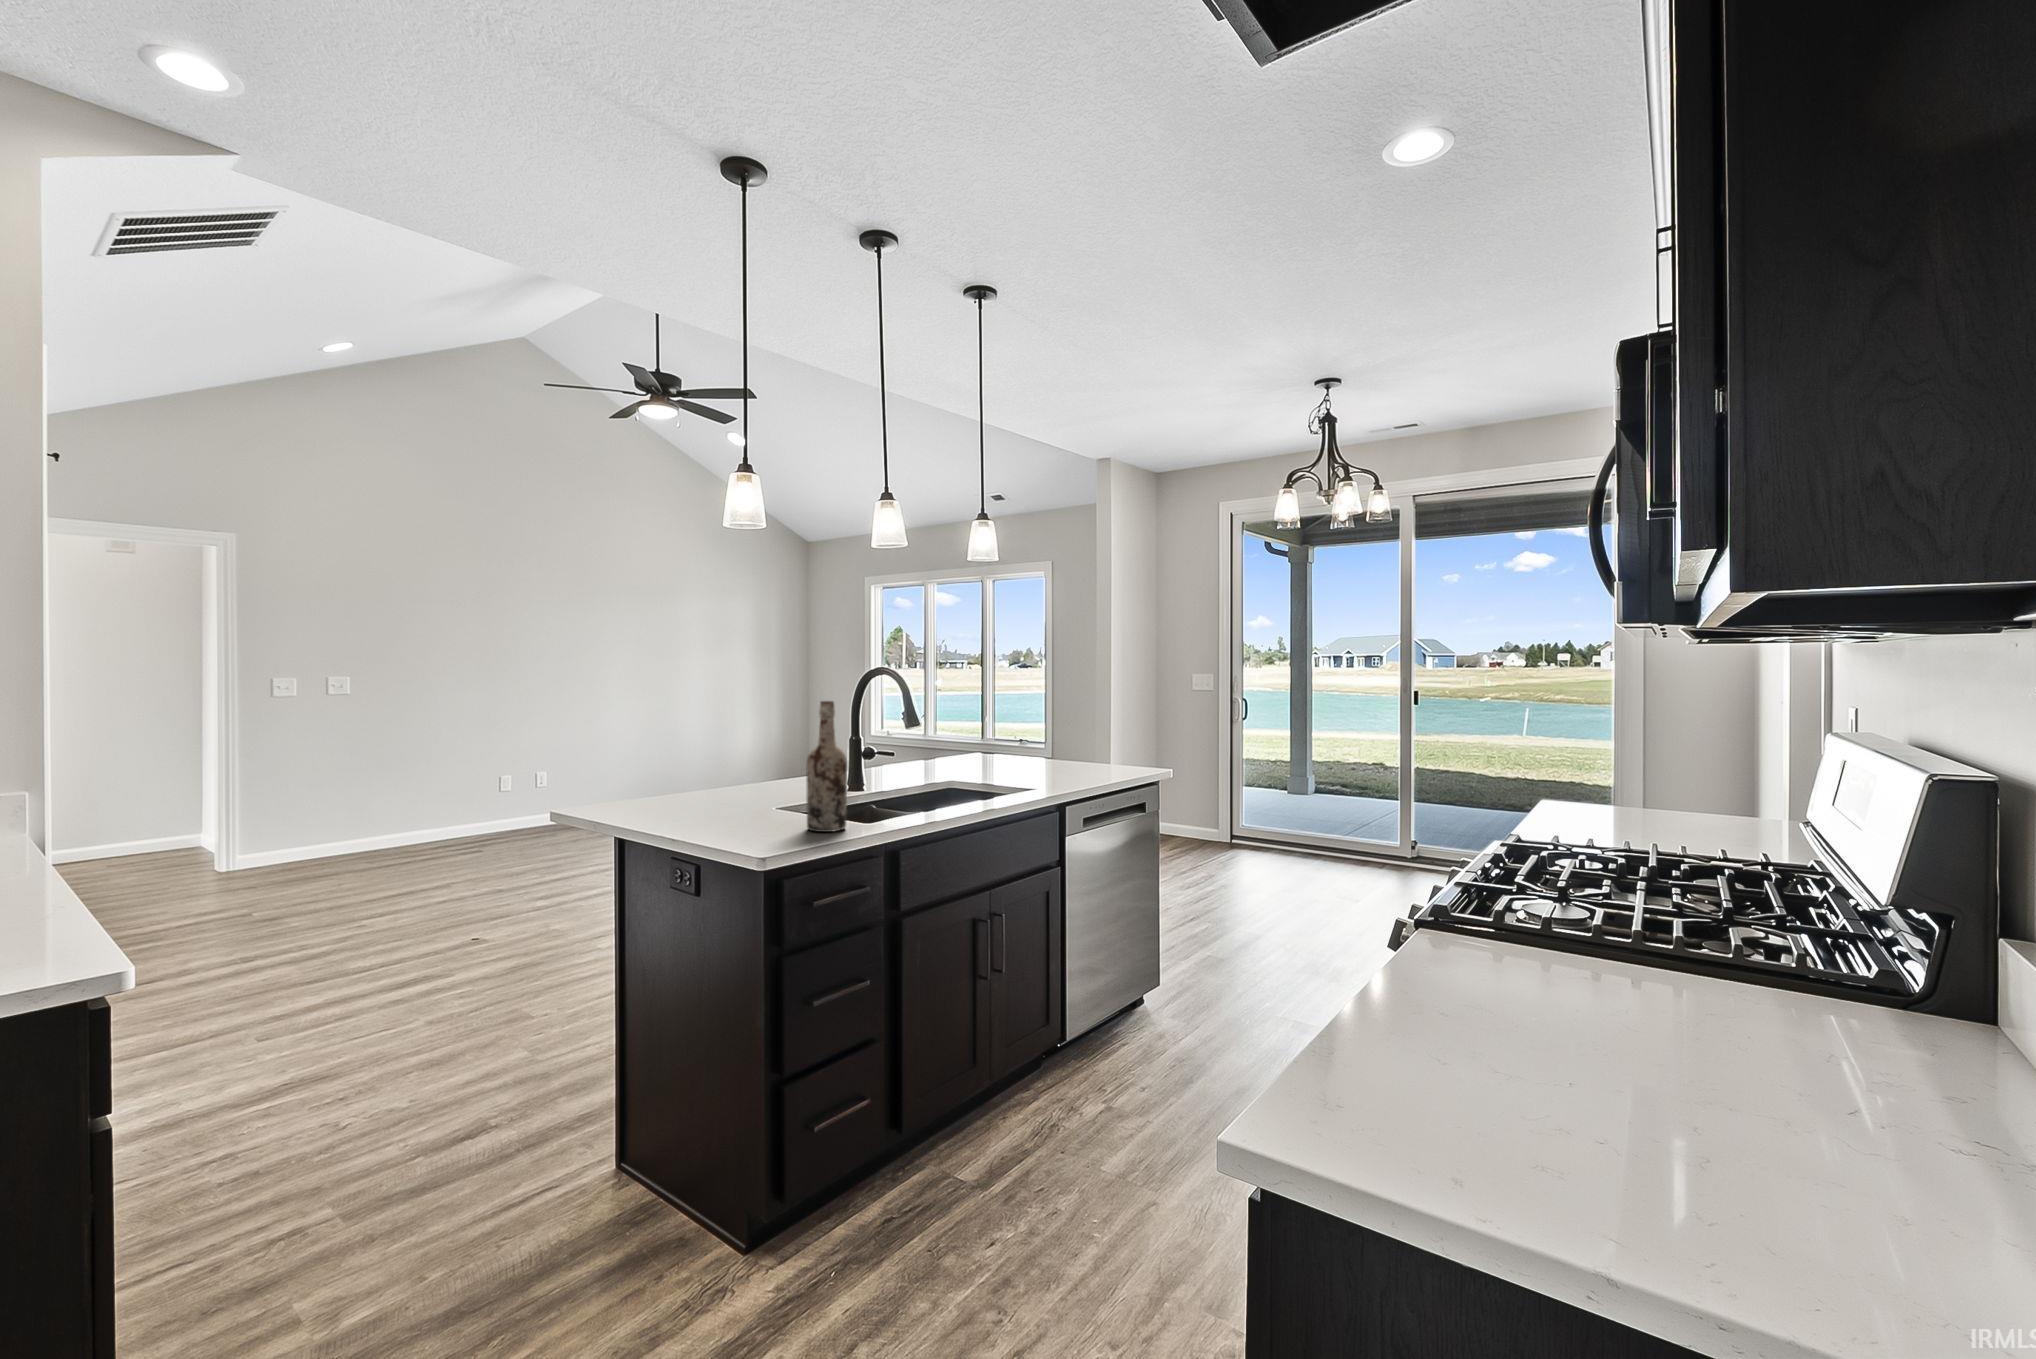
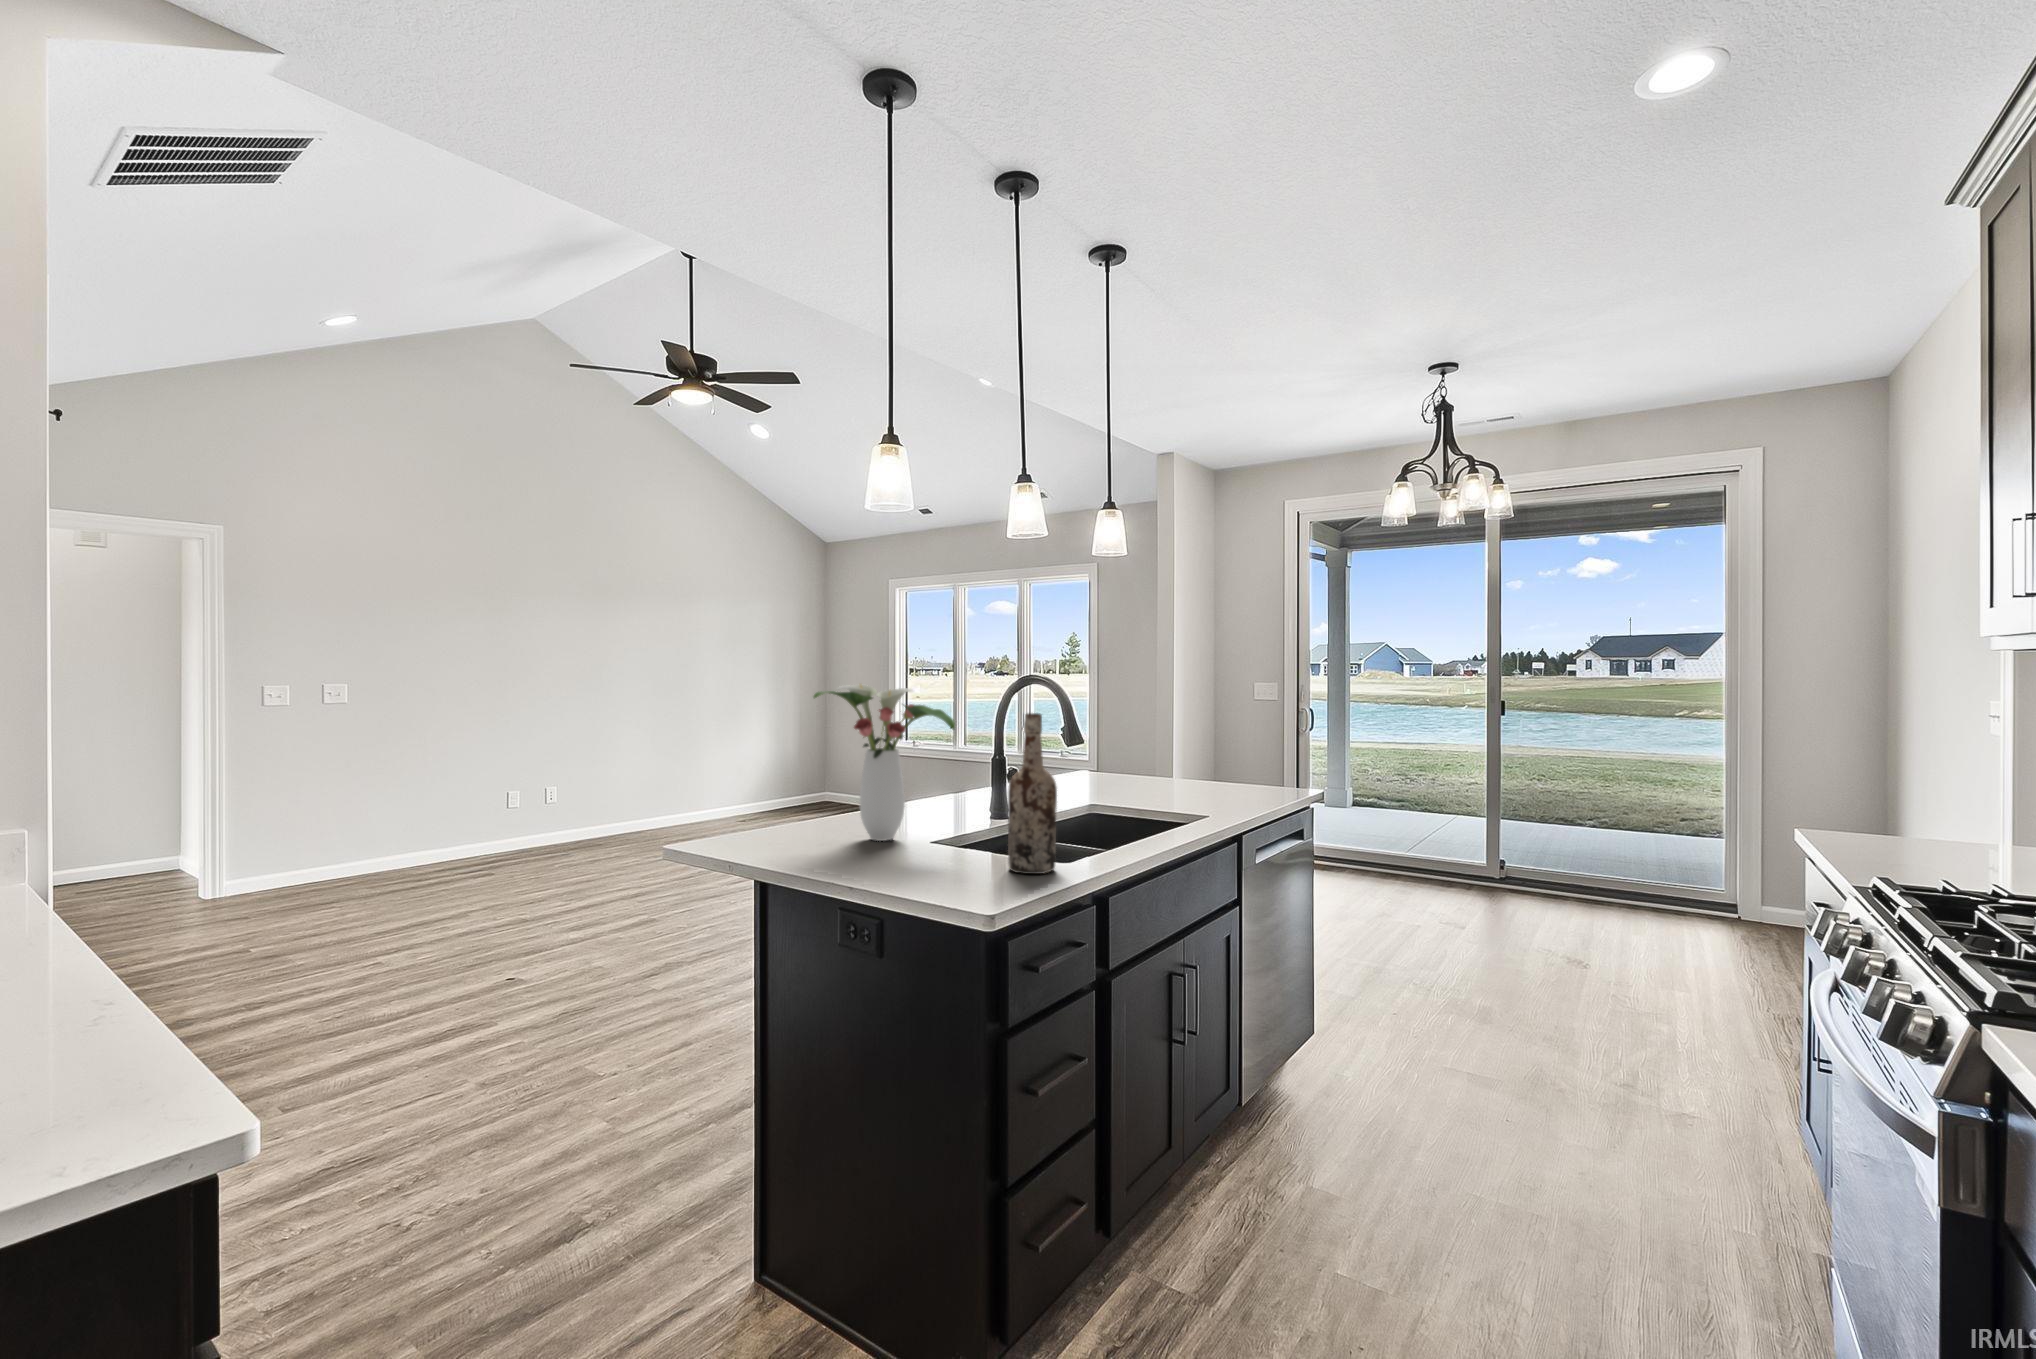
flower arrangement: none [659,676,780,808] -> present [814,684,955,841]

